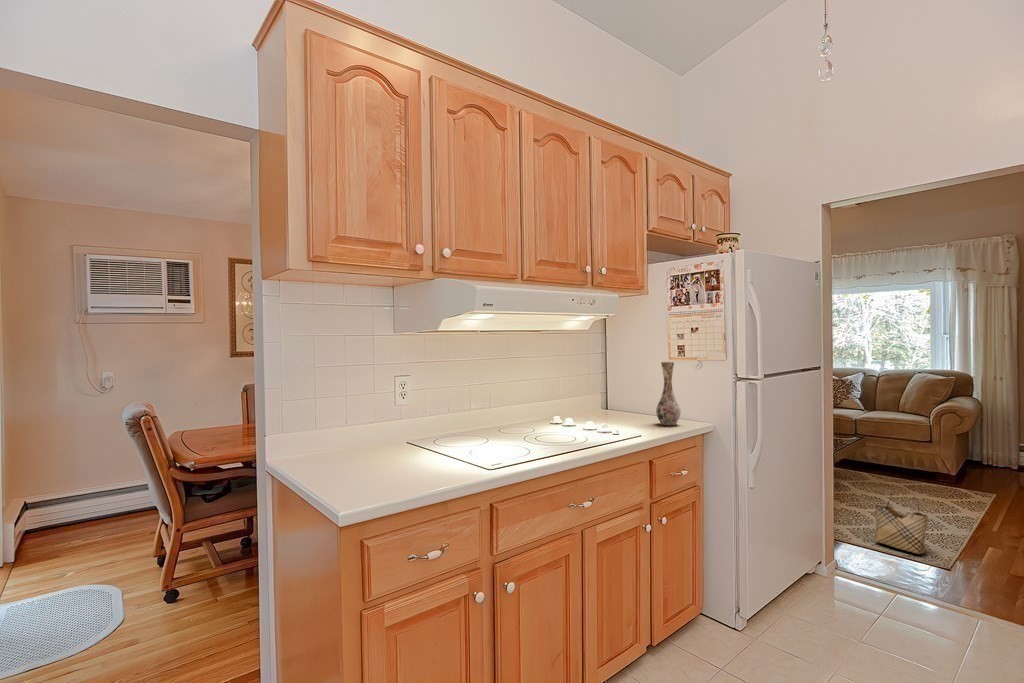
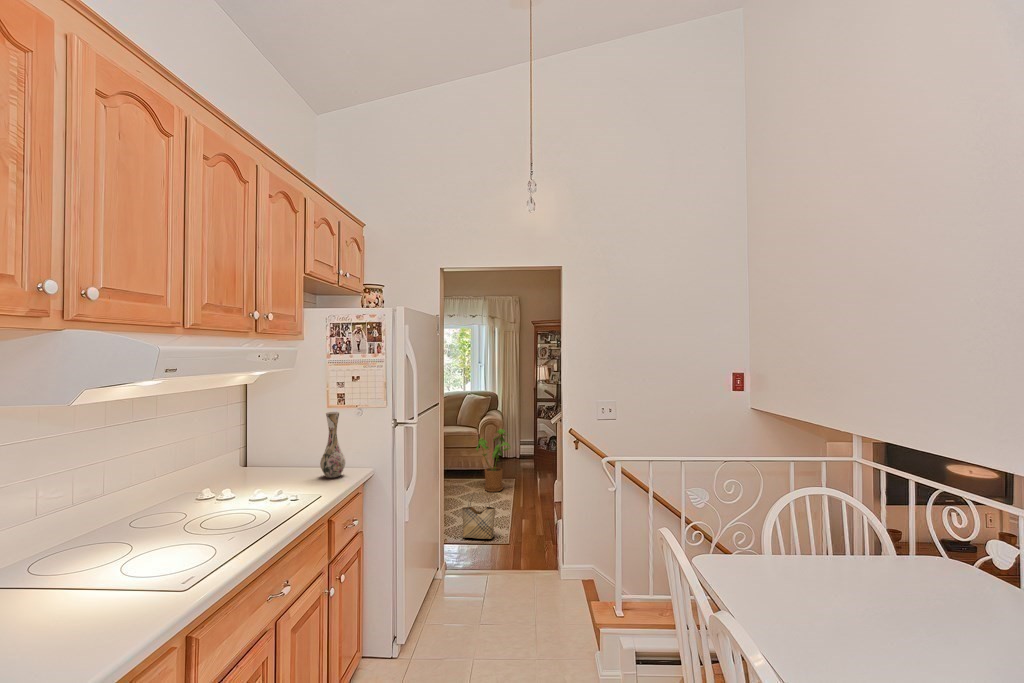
house plant: none [921,420,982,503] -> present [476,429,510,492]

